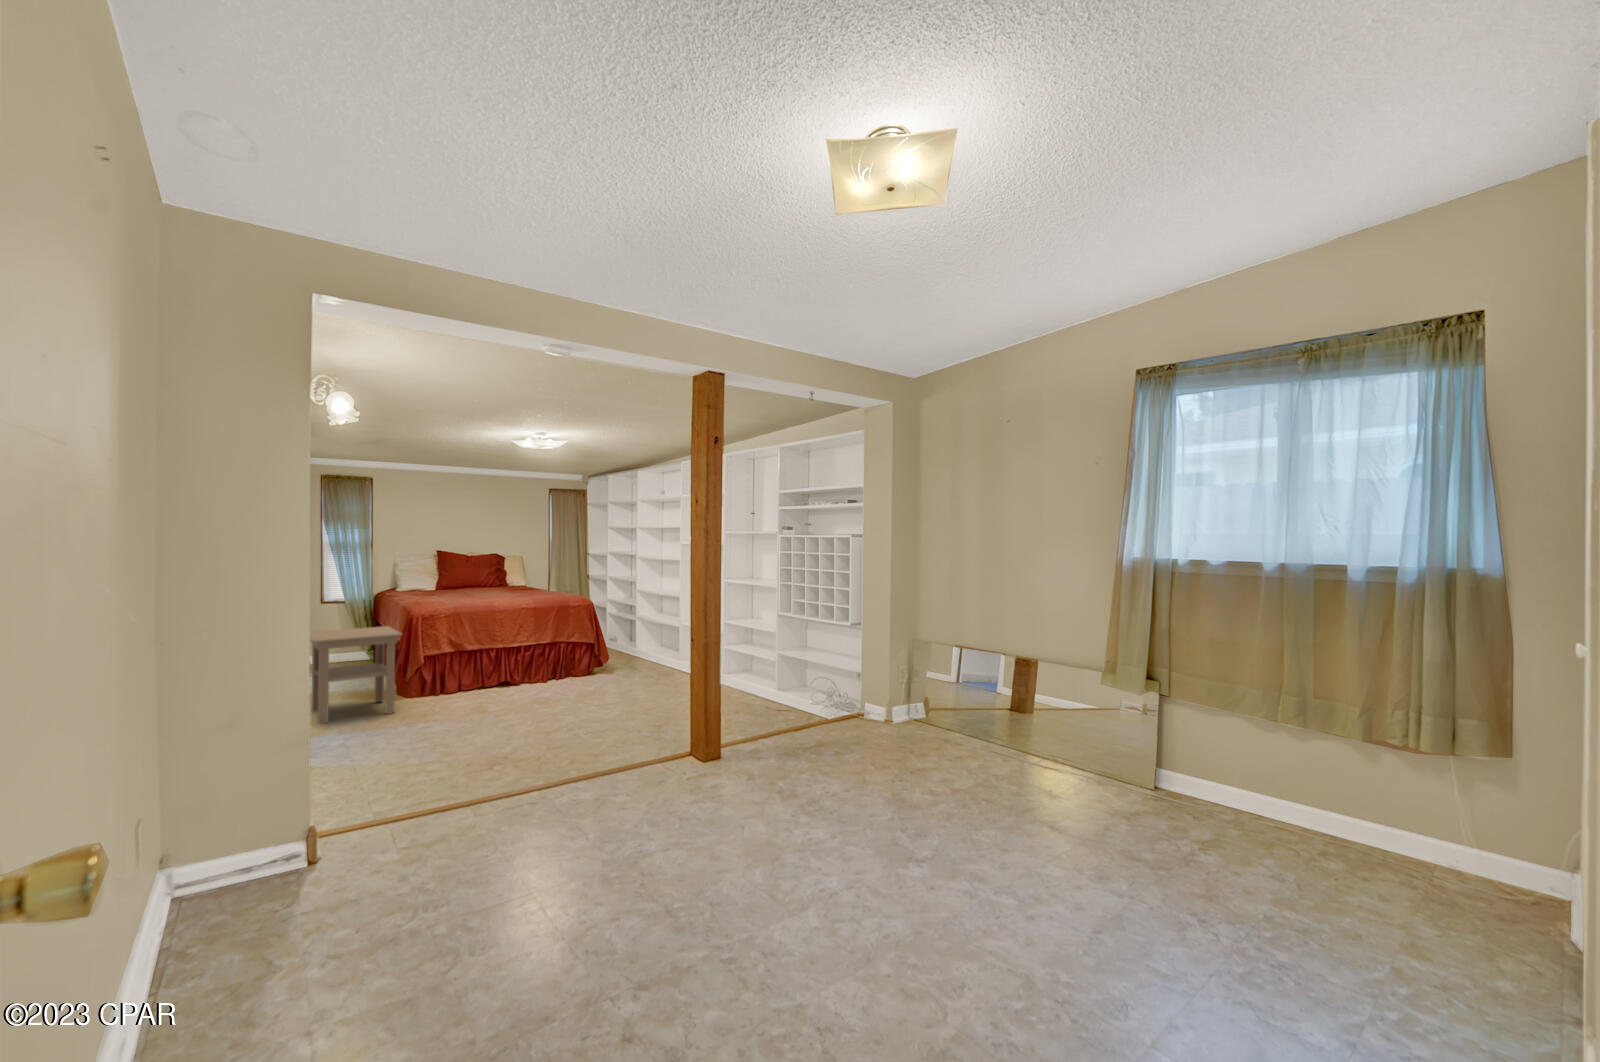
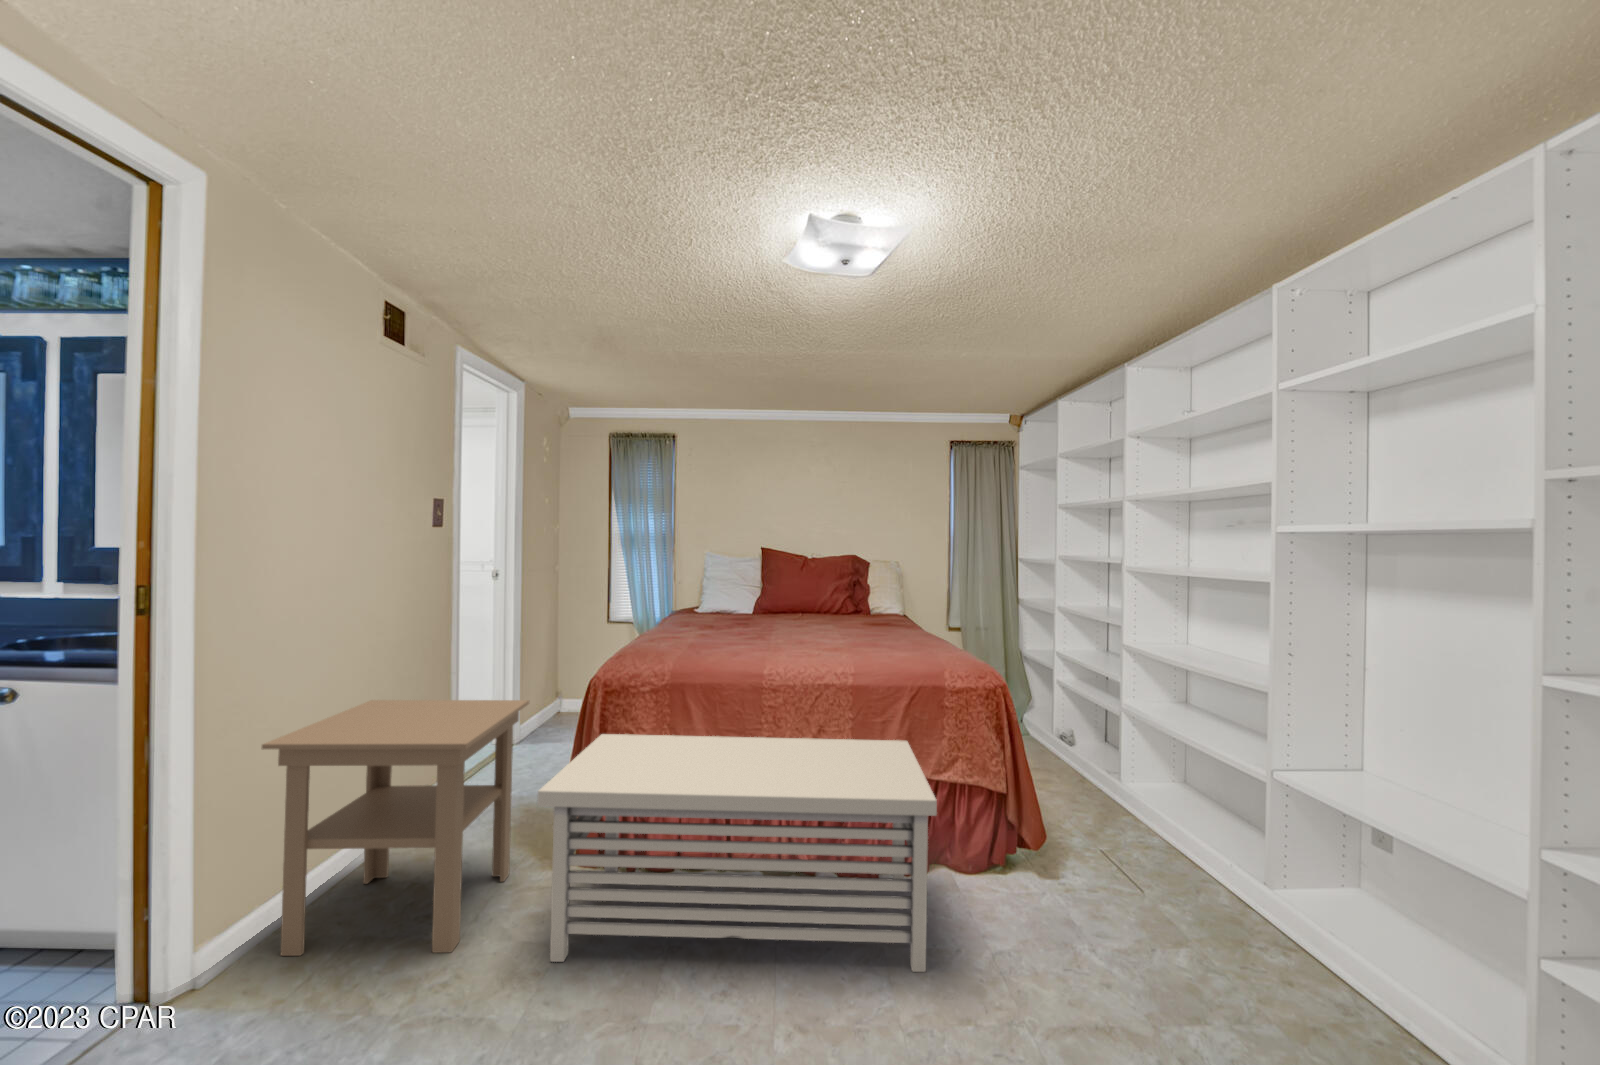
storage bench: none [424,627,577,708] -> present [537,734,937,972]

